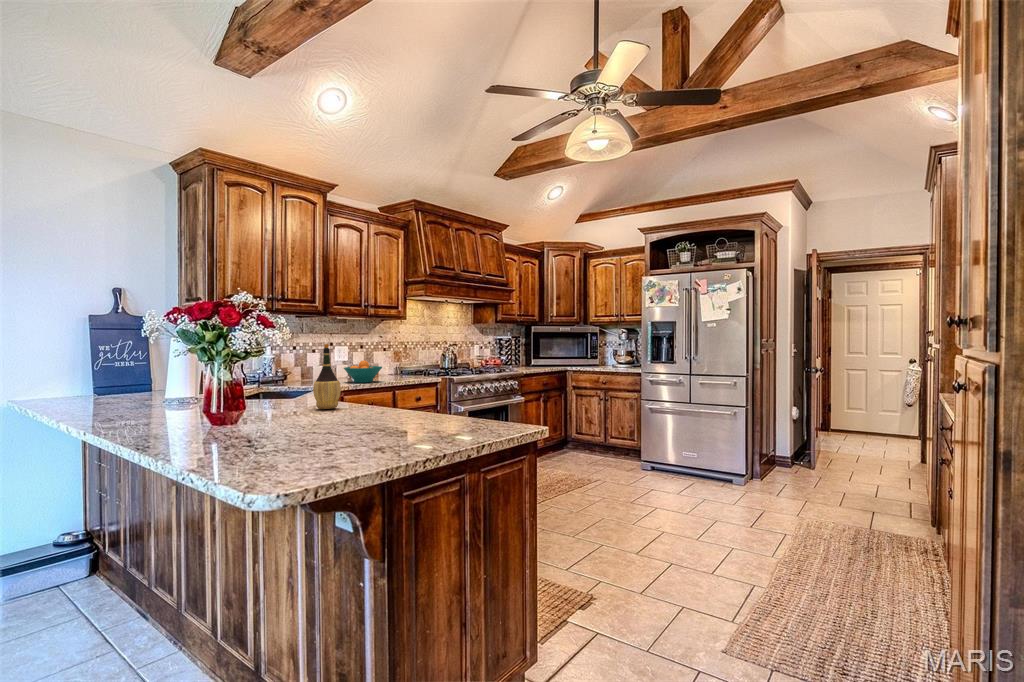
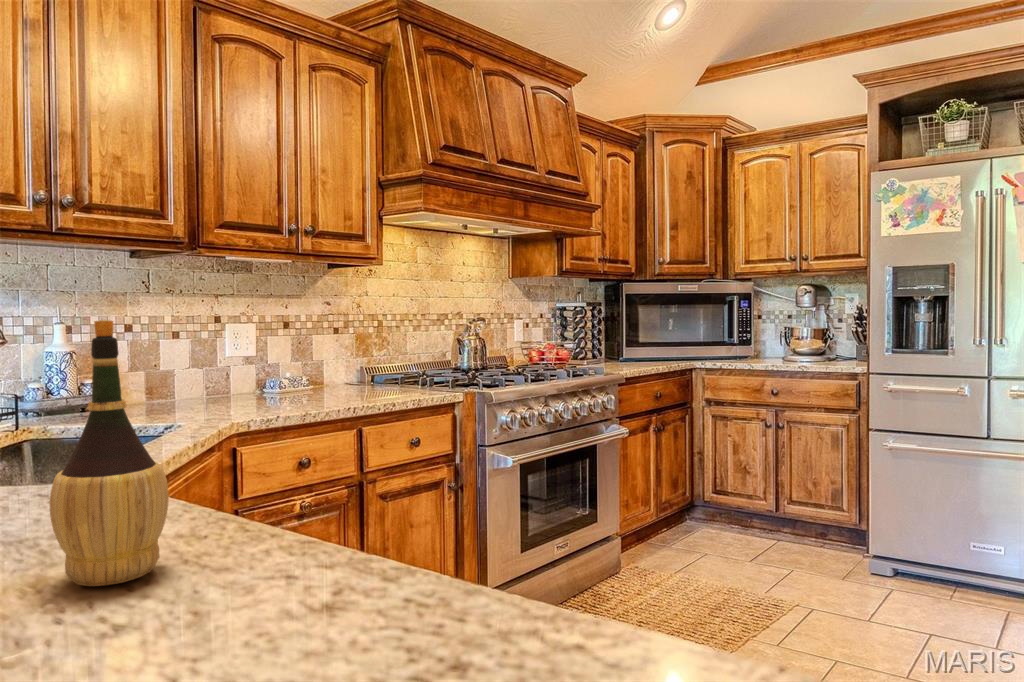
fruit bowl: present [344,360,382,383] -> none [238,358,332,411]

